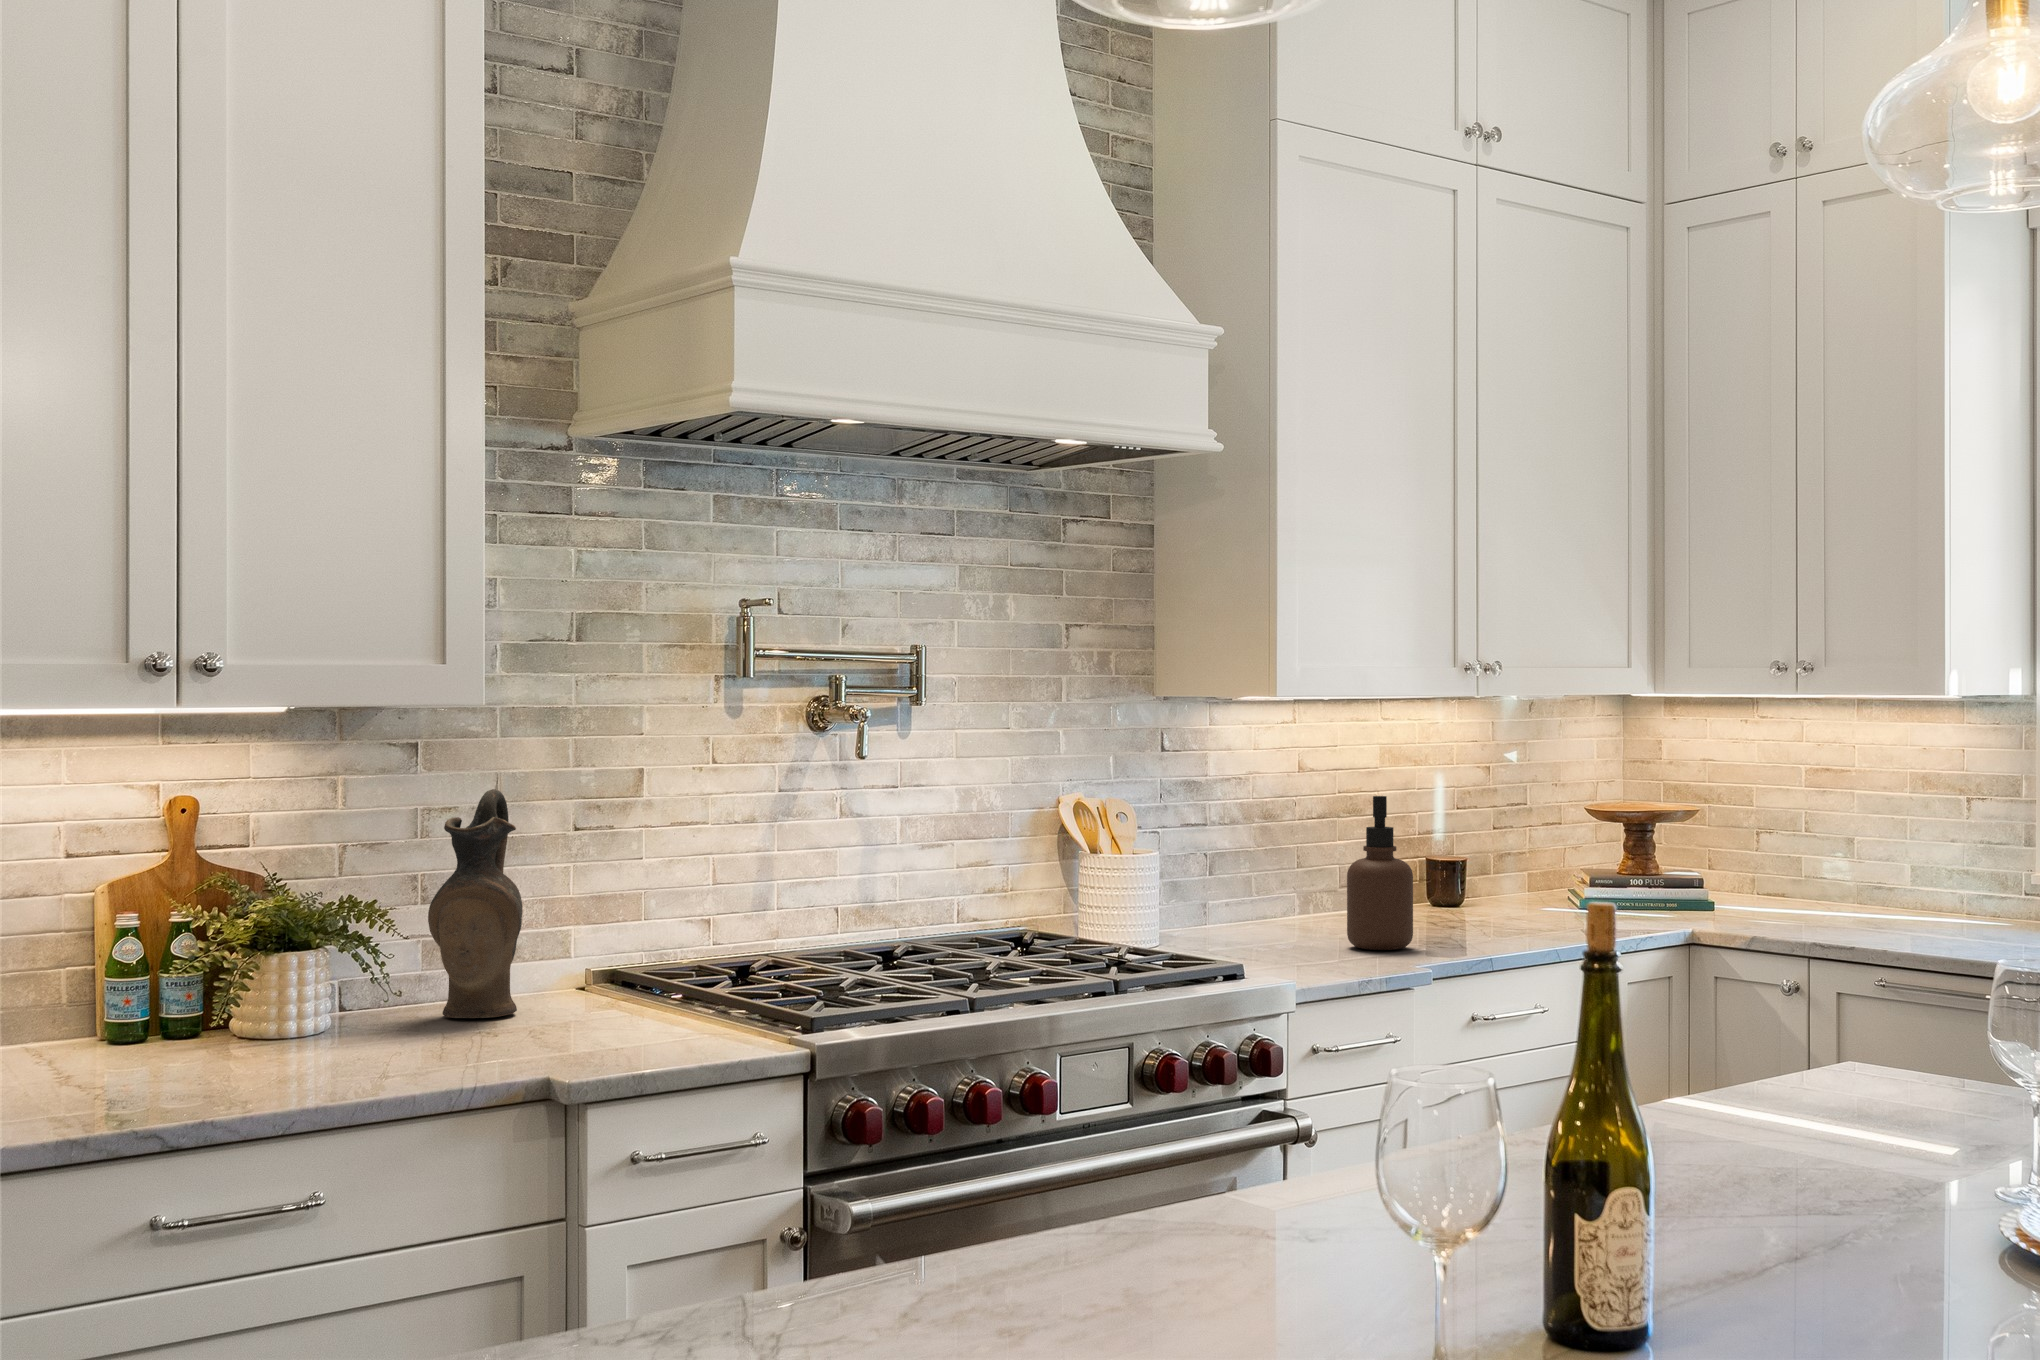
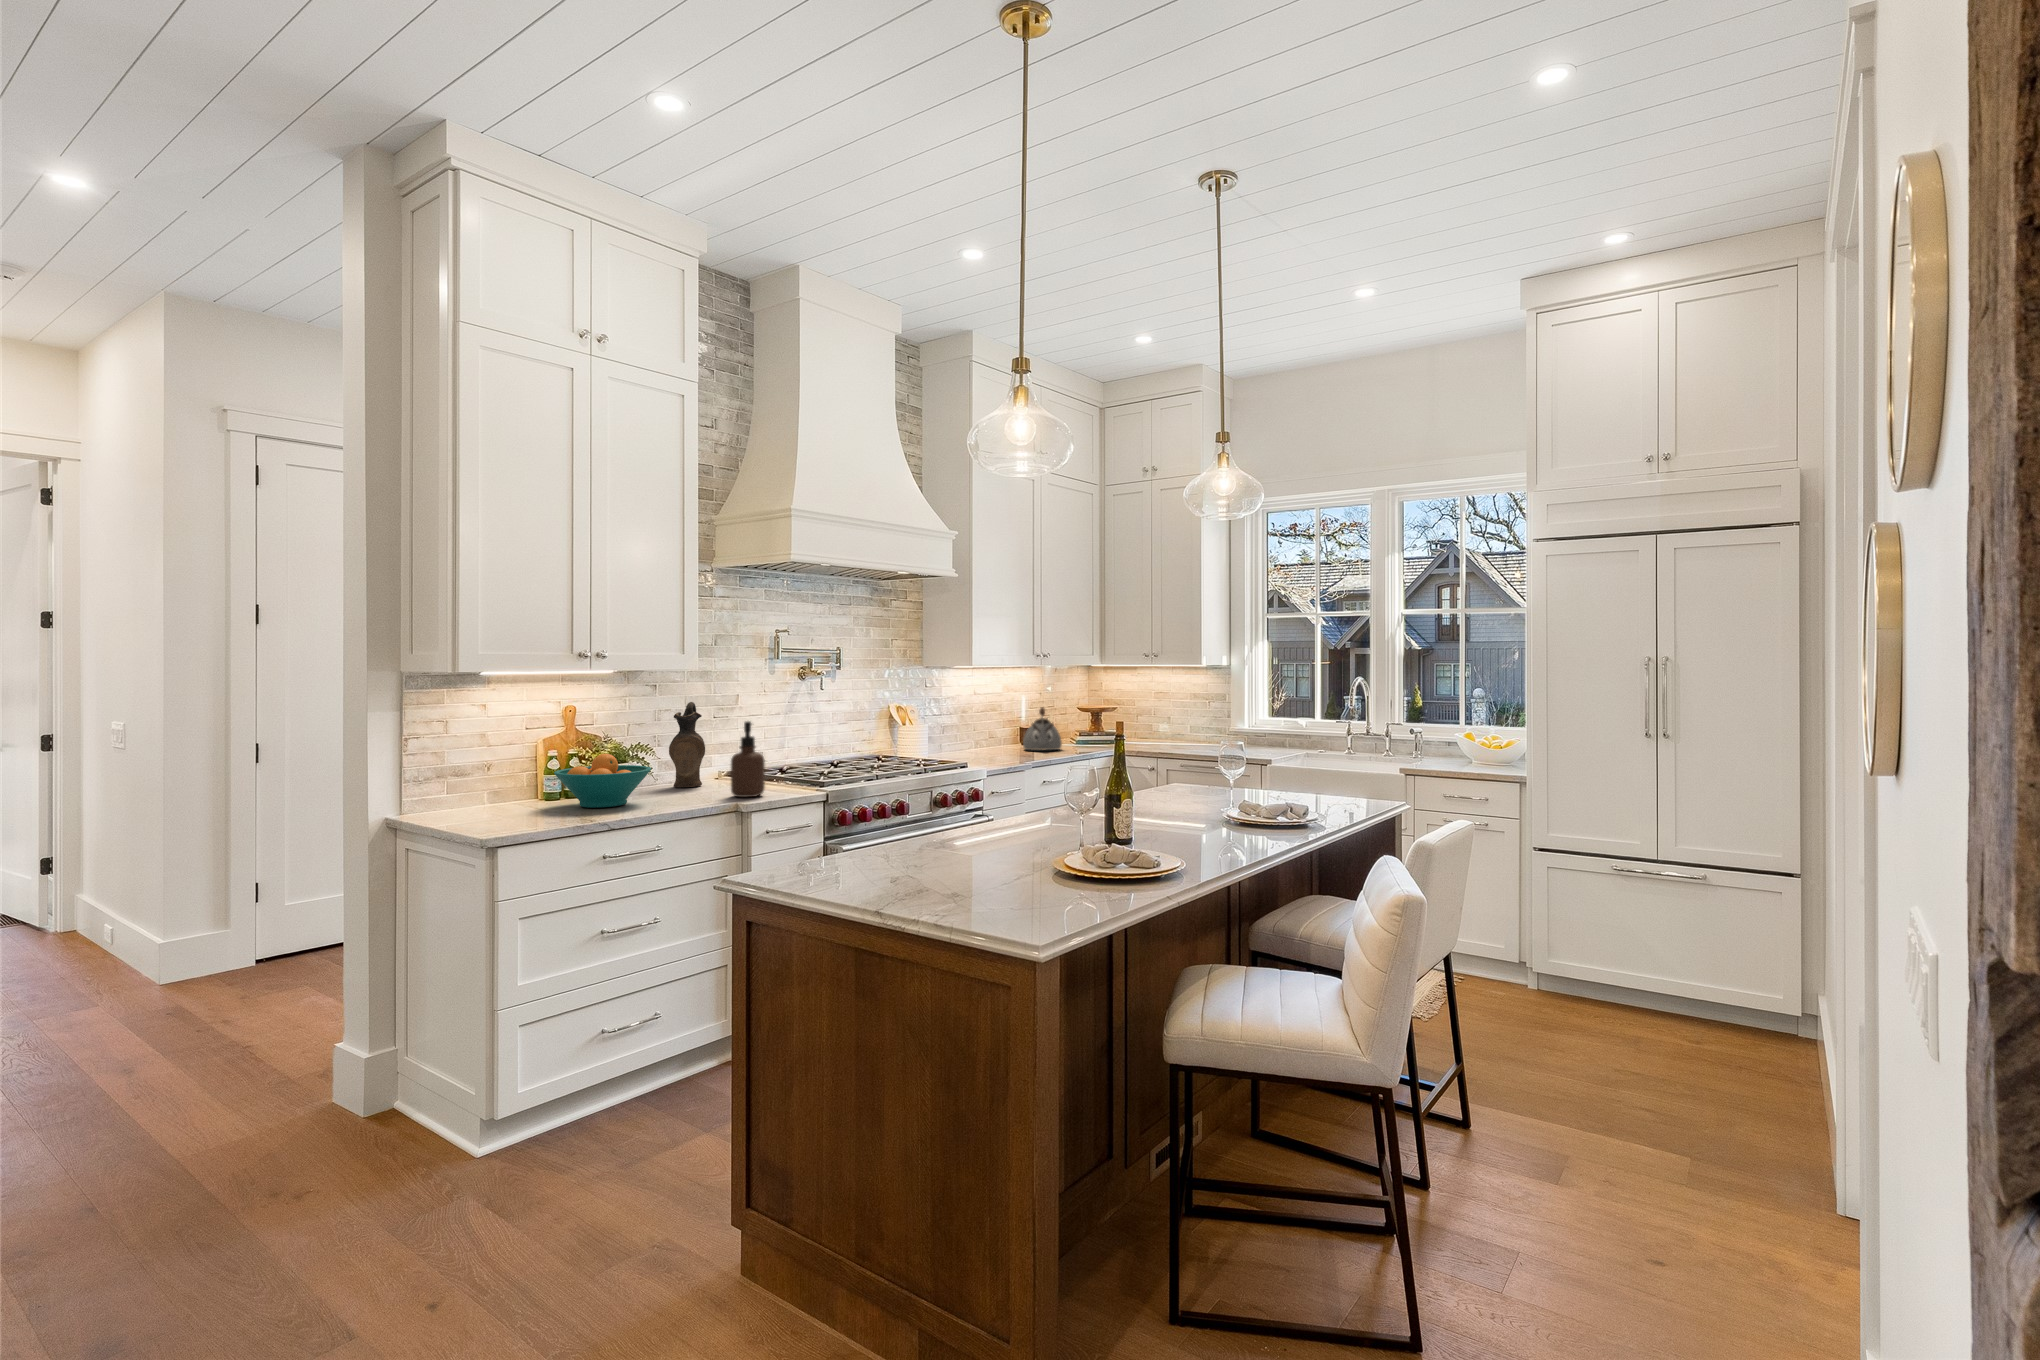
soap dispenser: present [1347,796,1413,950] -> present [731,721,765,797]
kettle: none [1422,809,1530,930] -> present [1023,707,1062,750]
fruit bowl: none [92,932,345,1078] -> present [554,754,651,808]

